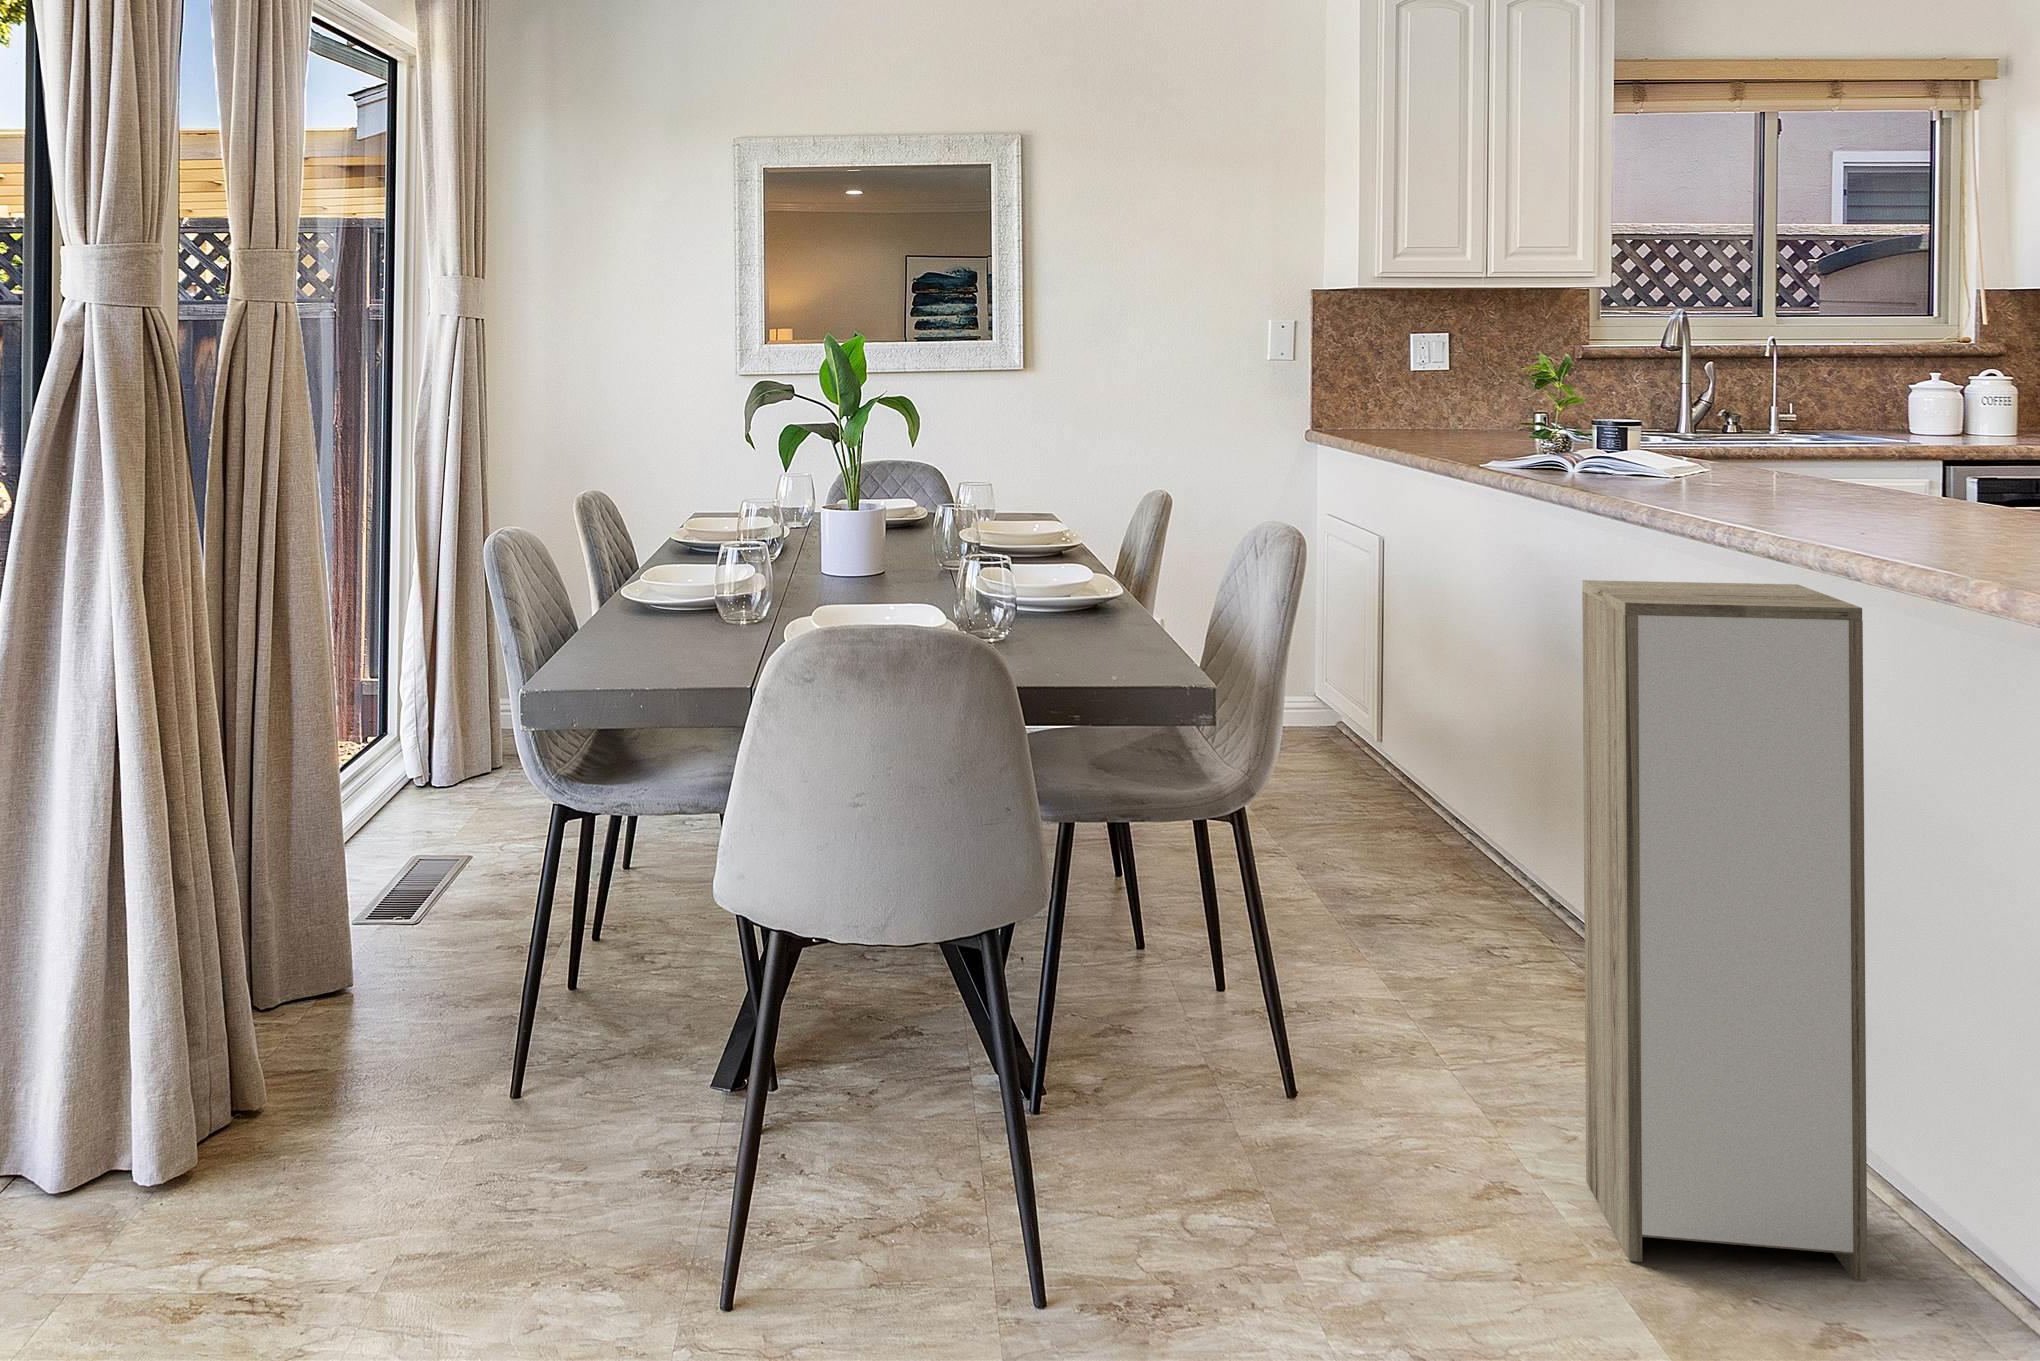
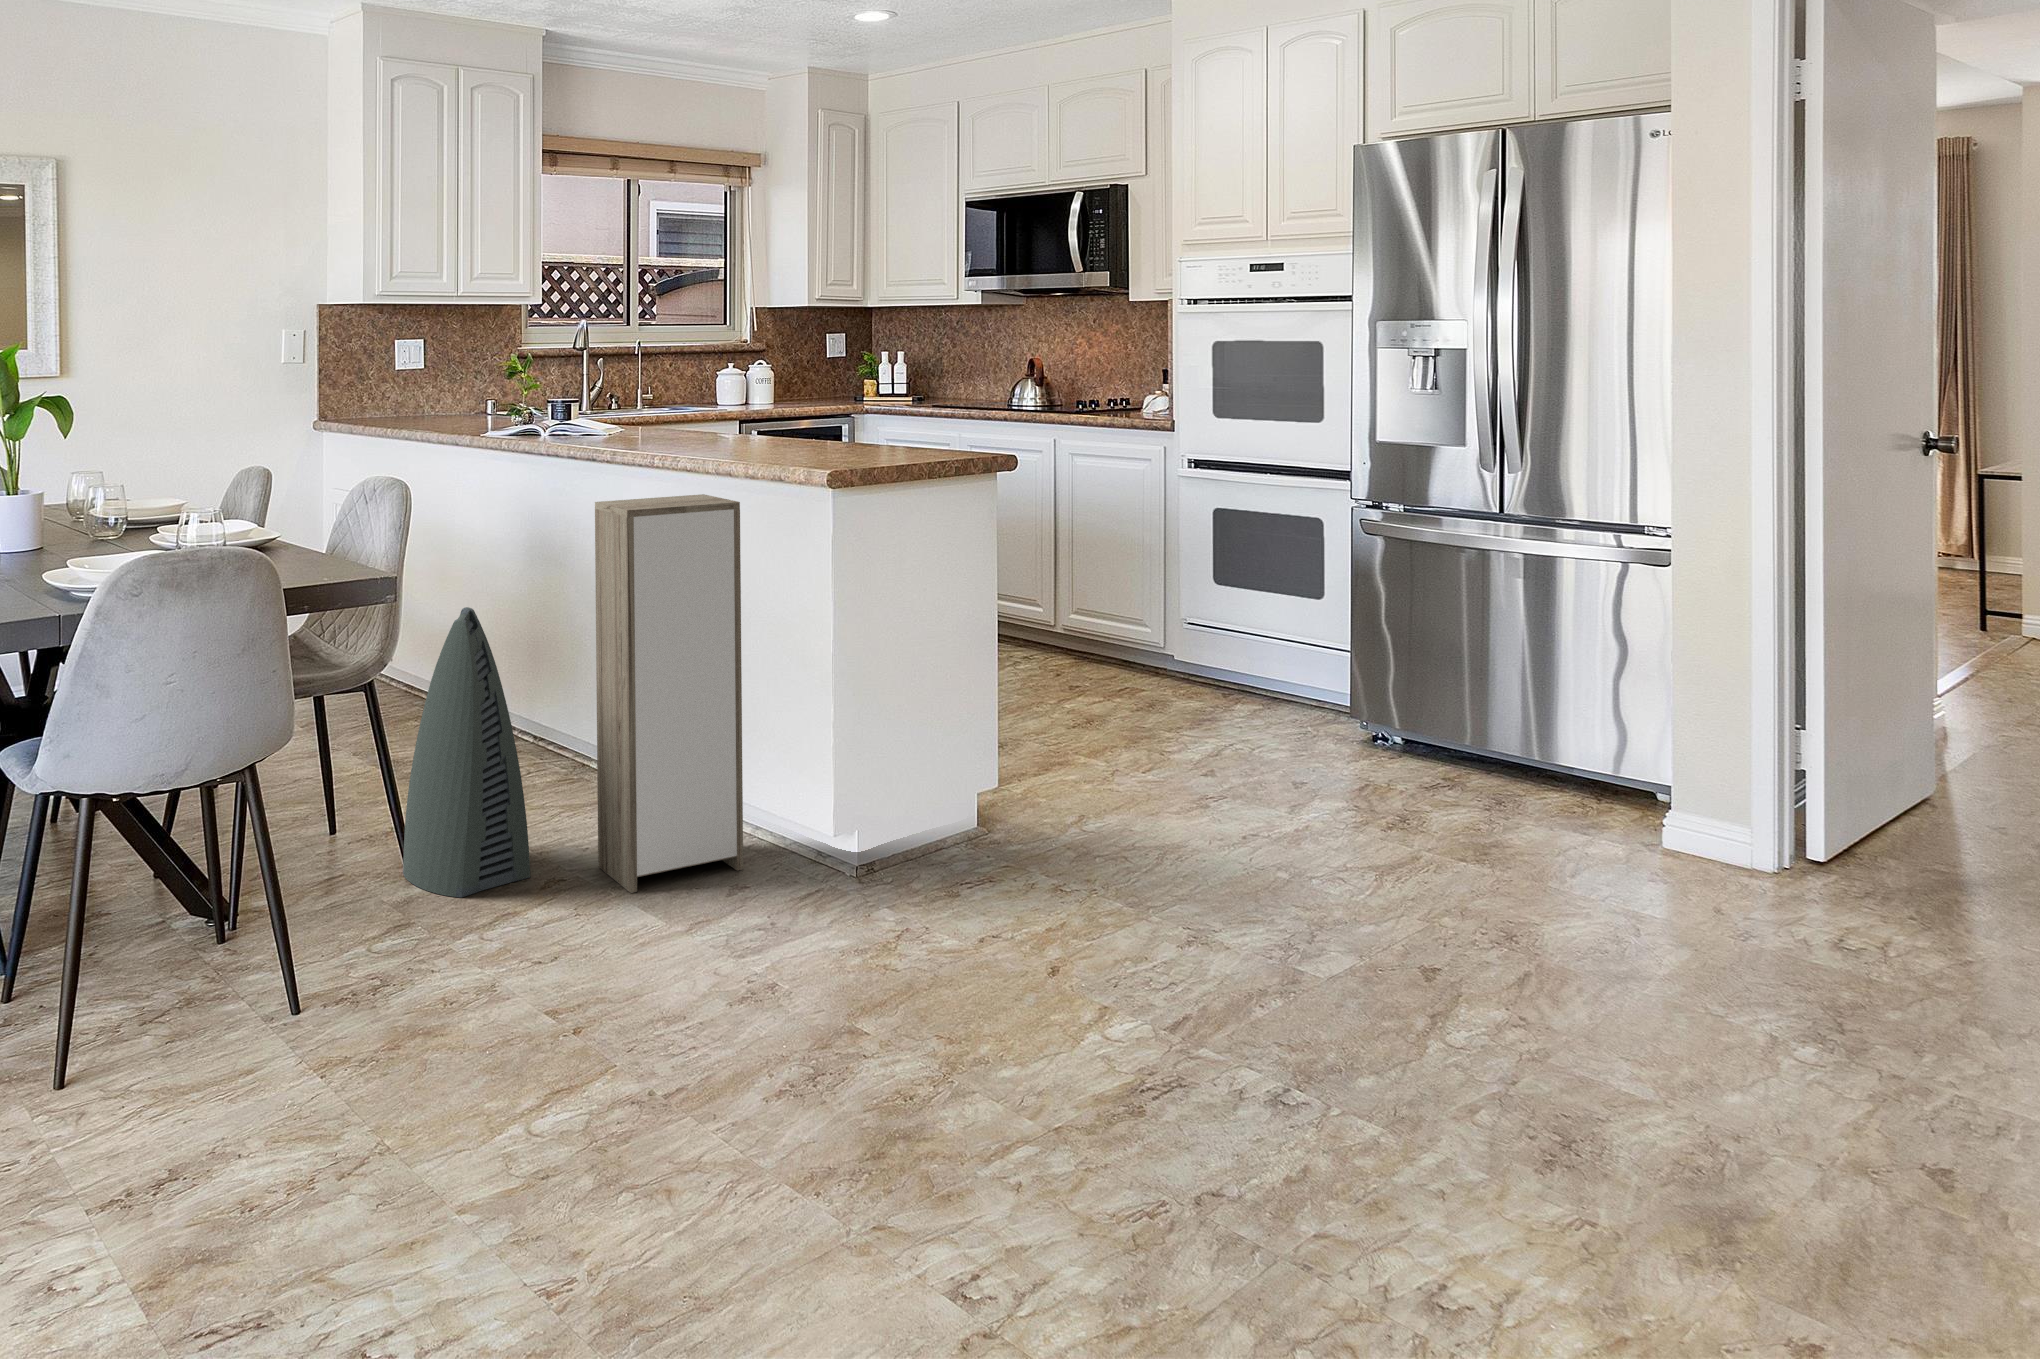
air purifier: none [1279,718,1467,1170] -> present [403,607,530,897]

